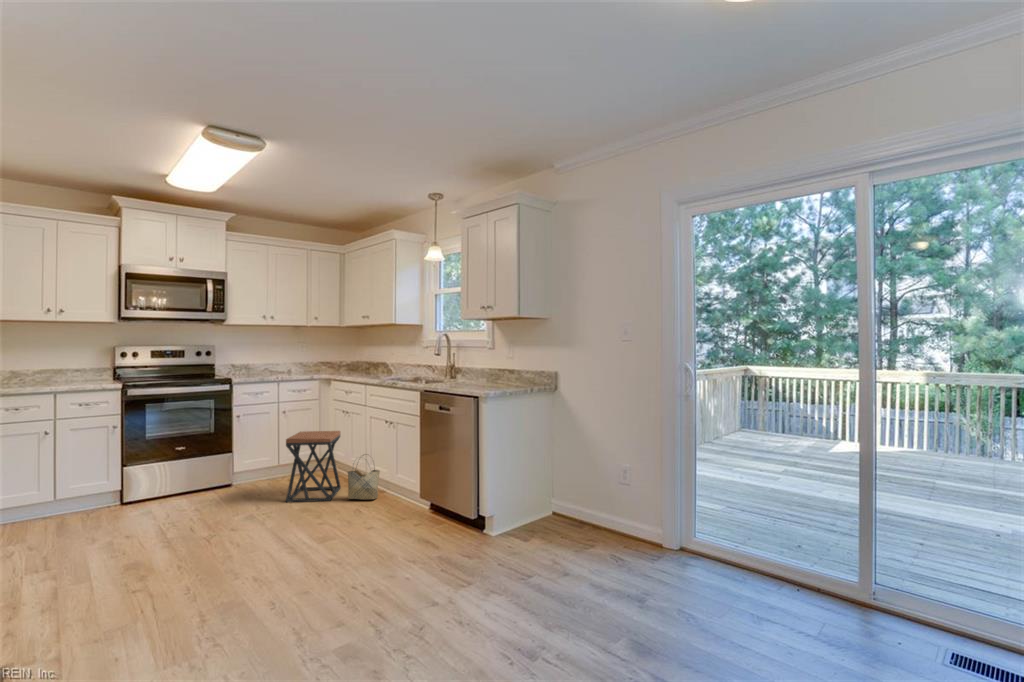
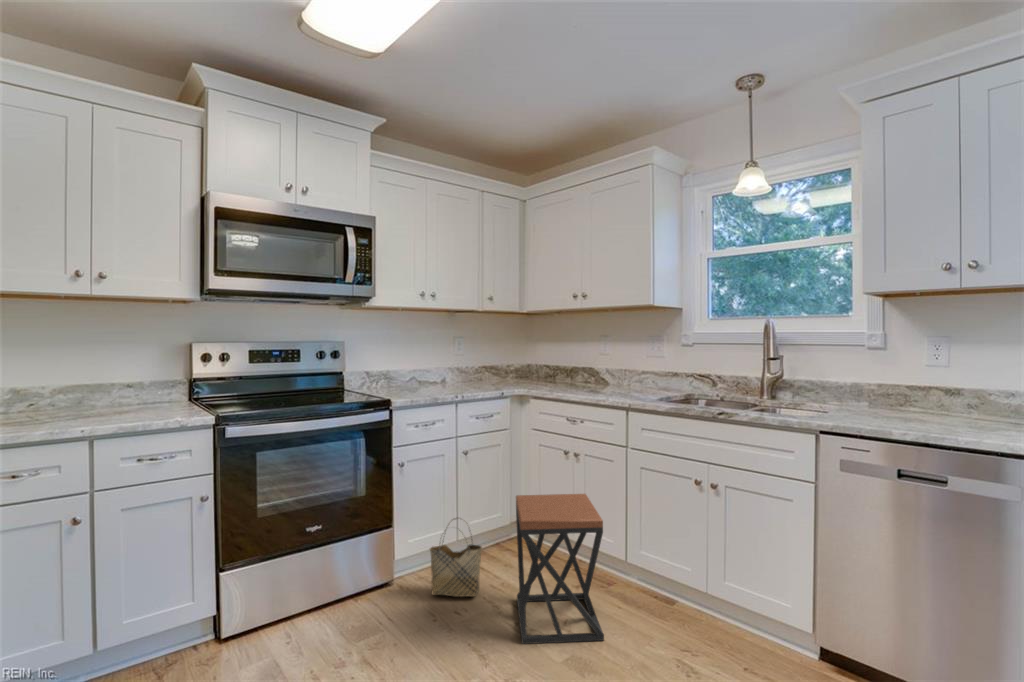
woven basket: present [348,470,380,499] -> present [430,530,482,597]

